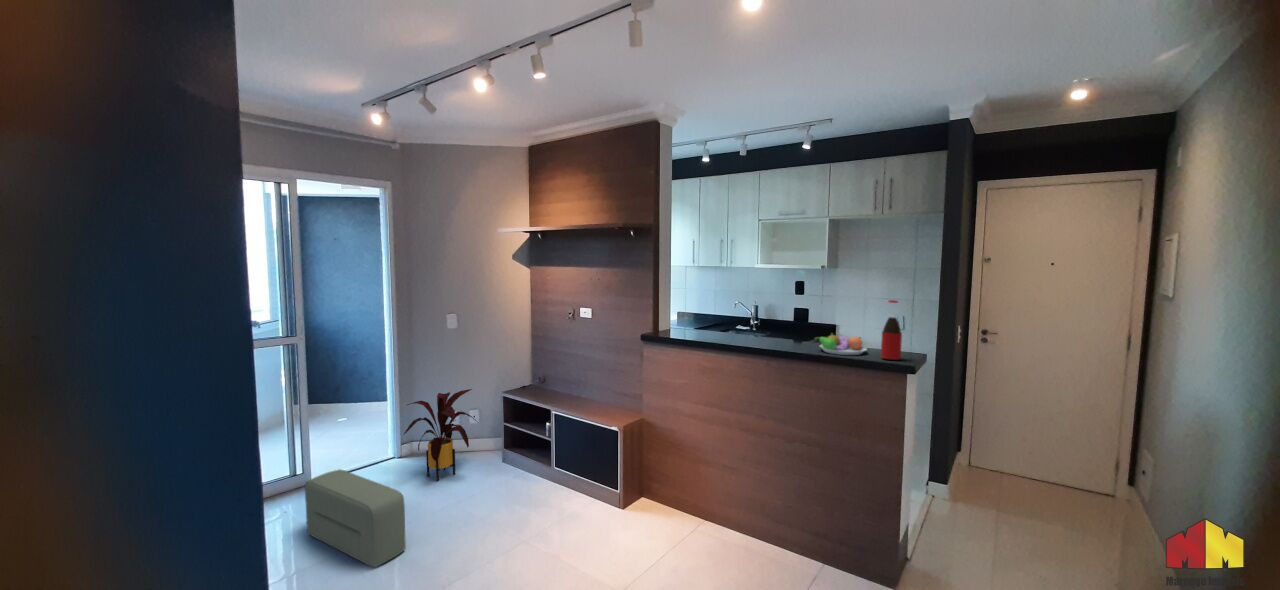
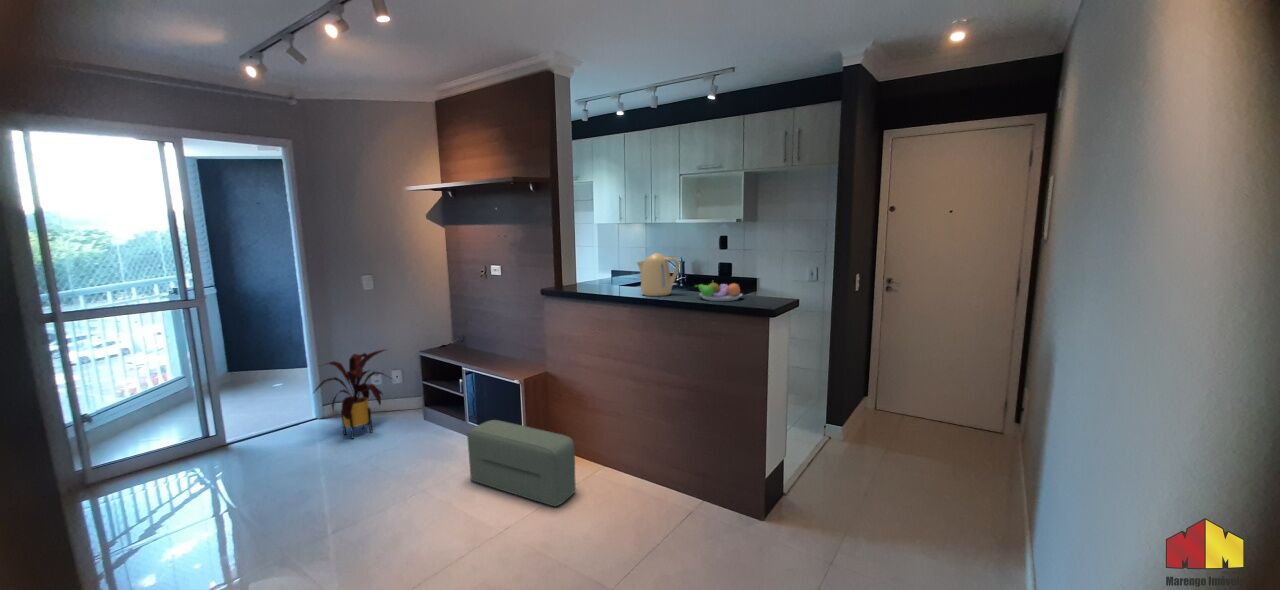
bottle: present [881,300,902,360] -> none [749,245,767,304]
kettle: none [748,302,793,347] -> present [637,253,679,296]
pouf: present [305,470,406,567] -> present [467,420,576,506]

